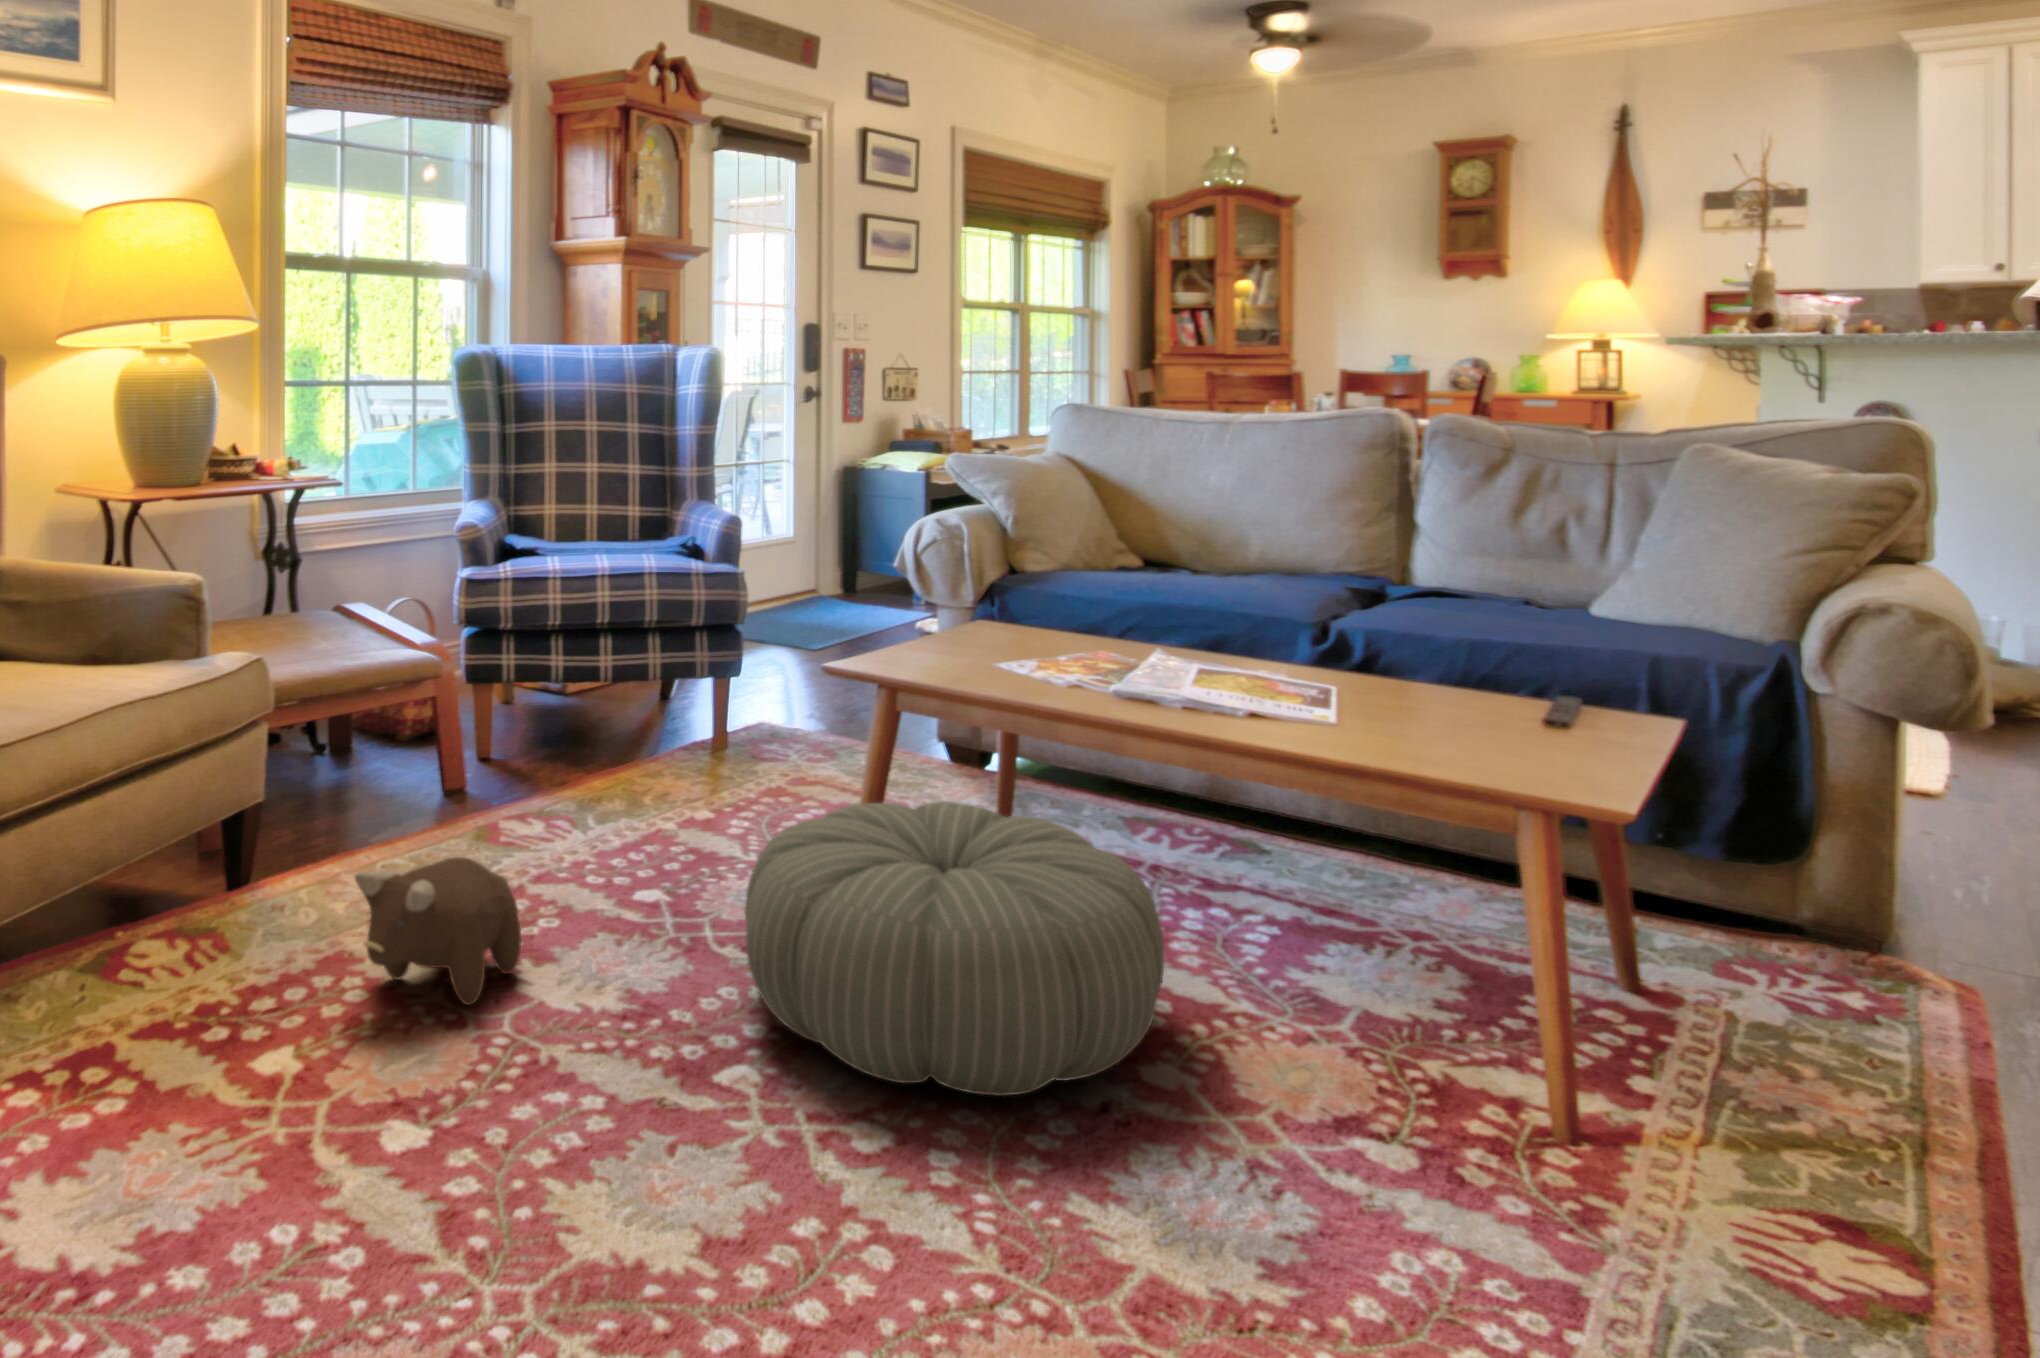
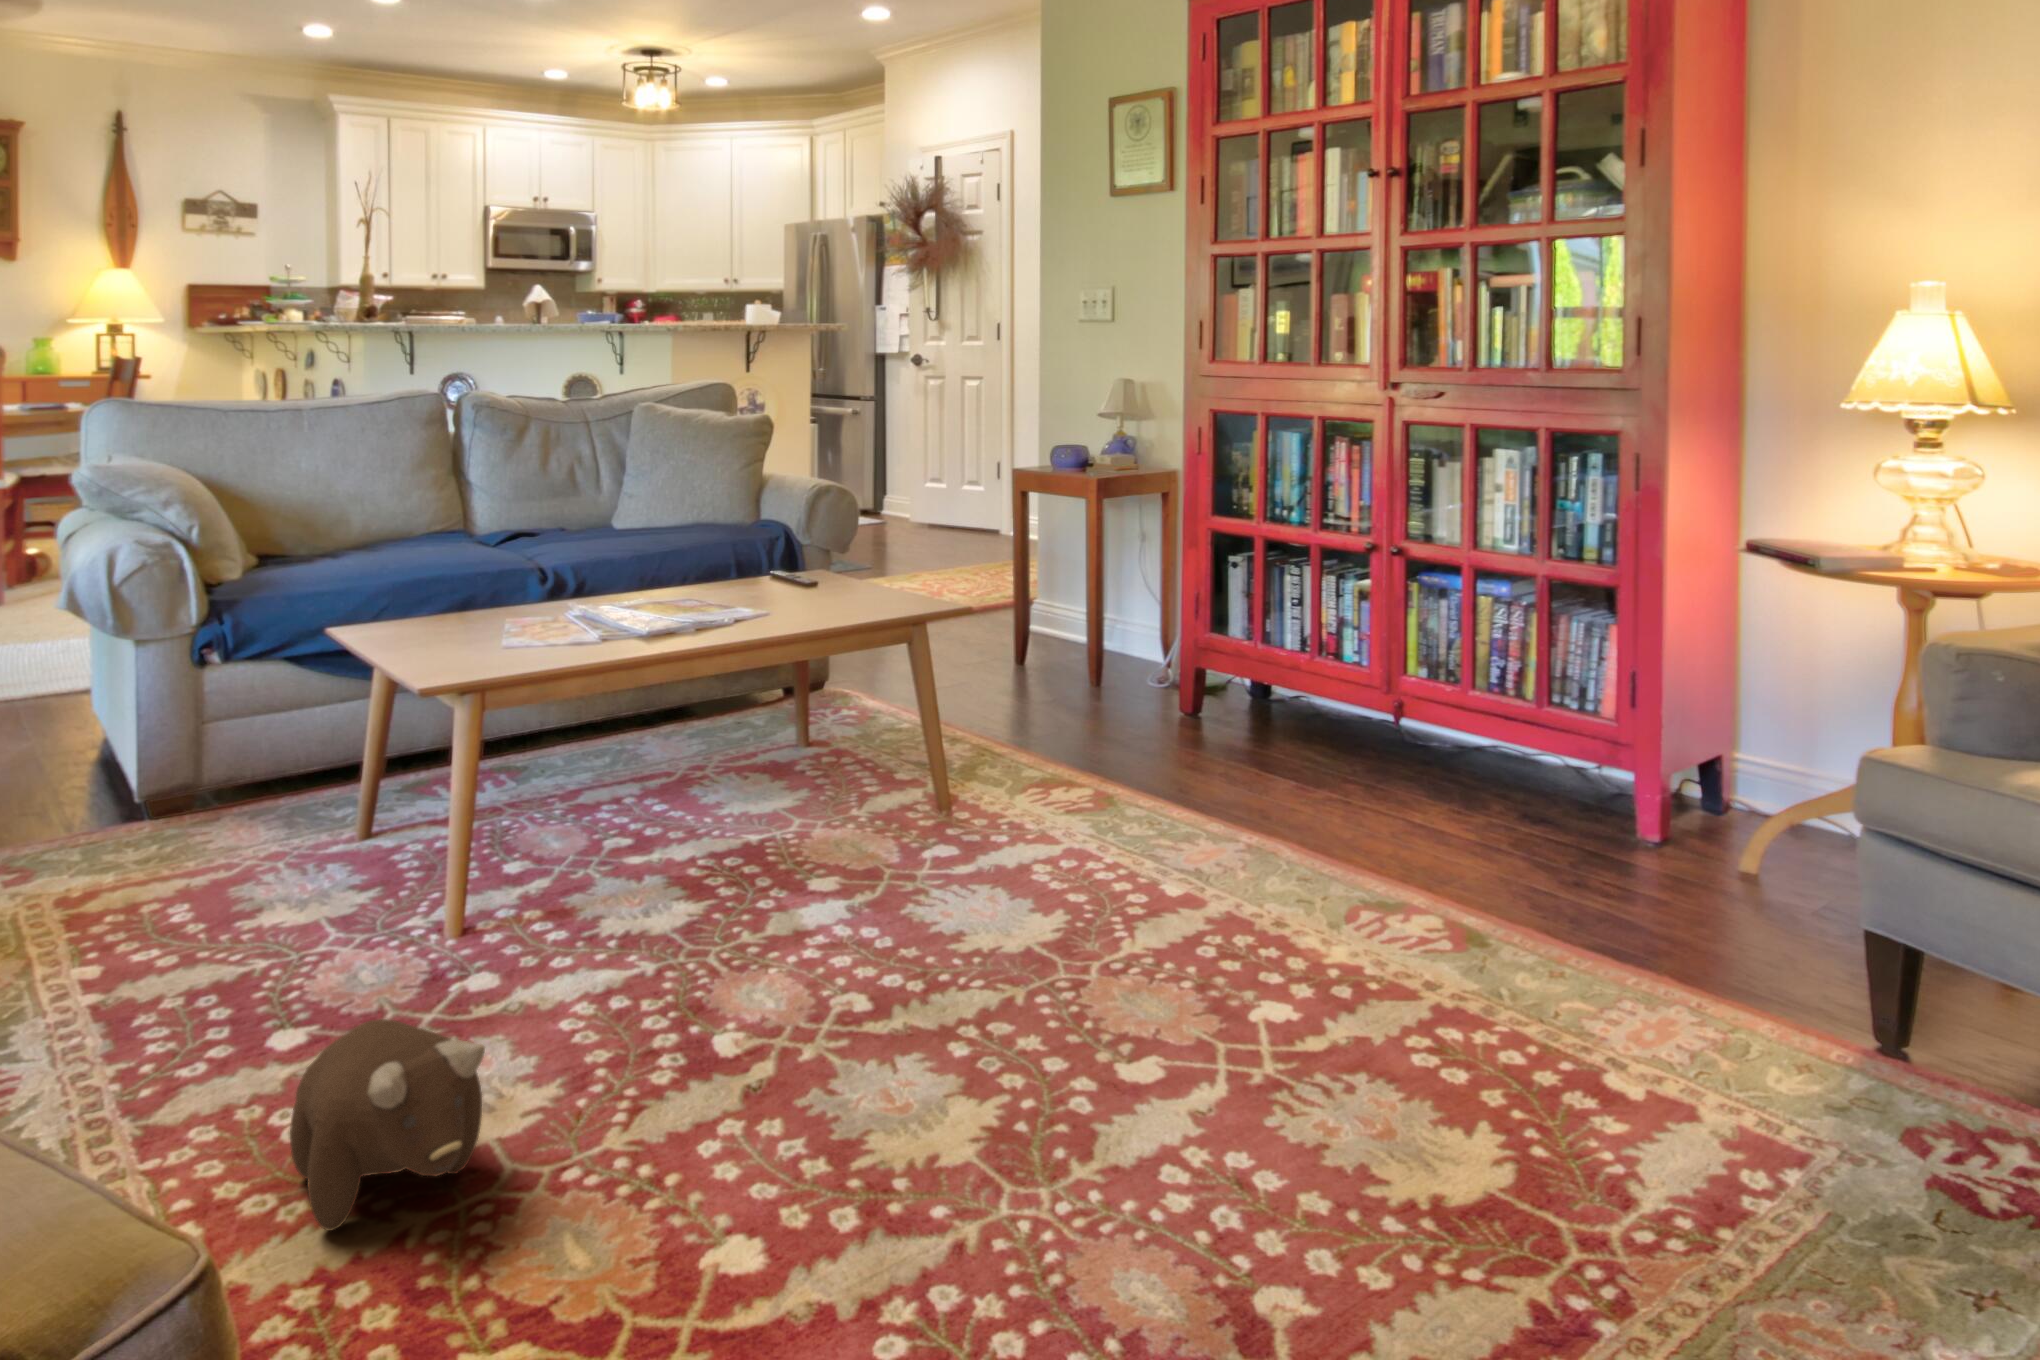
pouf: present [745,801,1164,1096] -> none [494,743,858,983]

